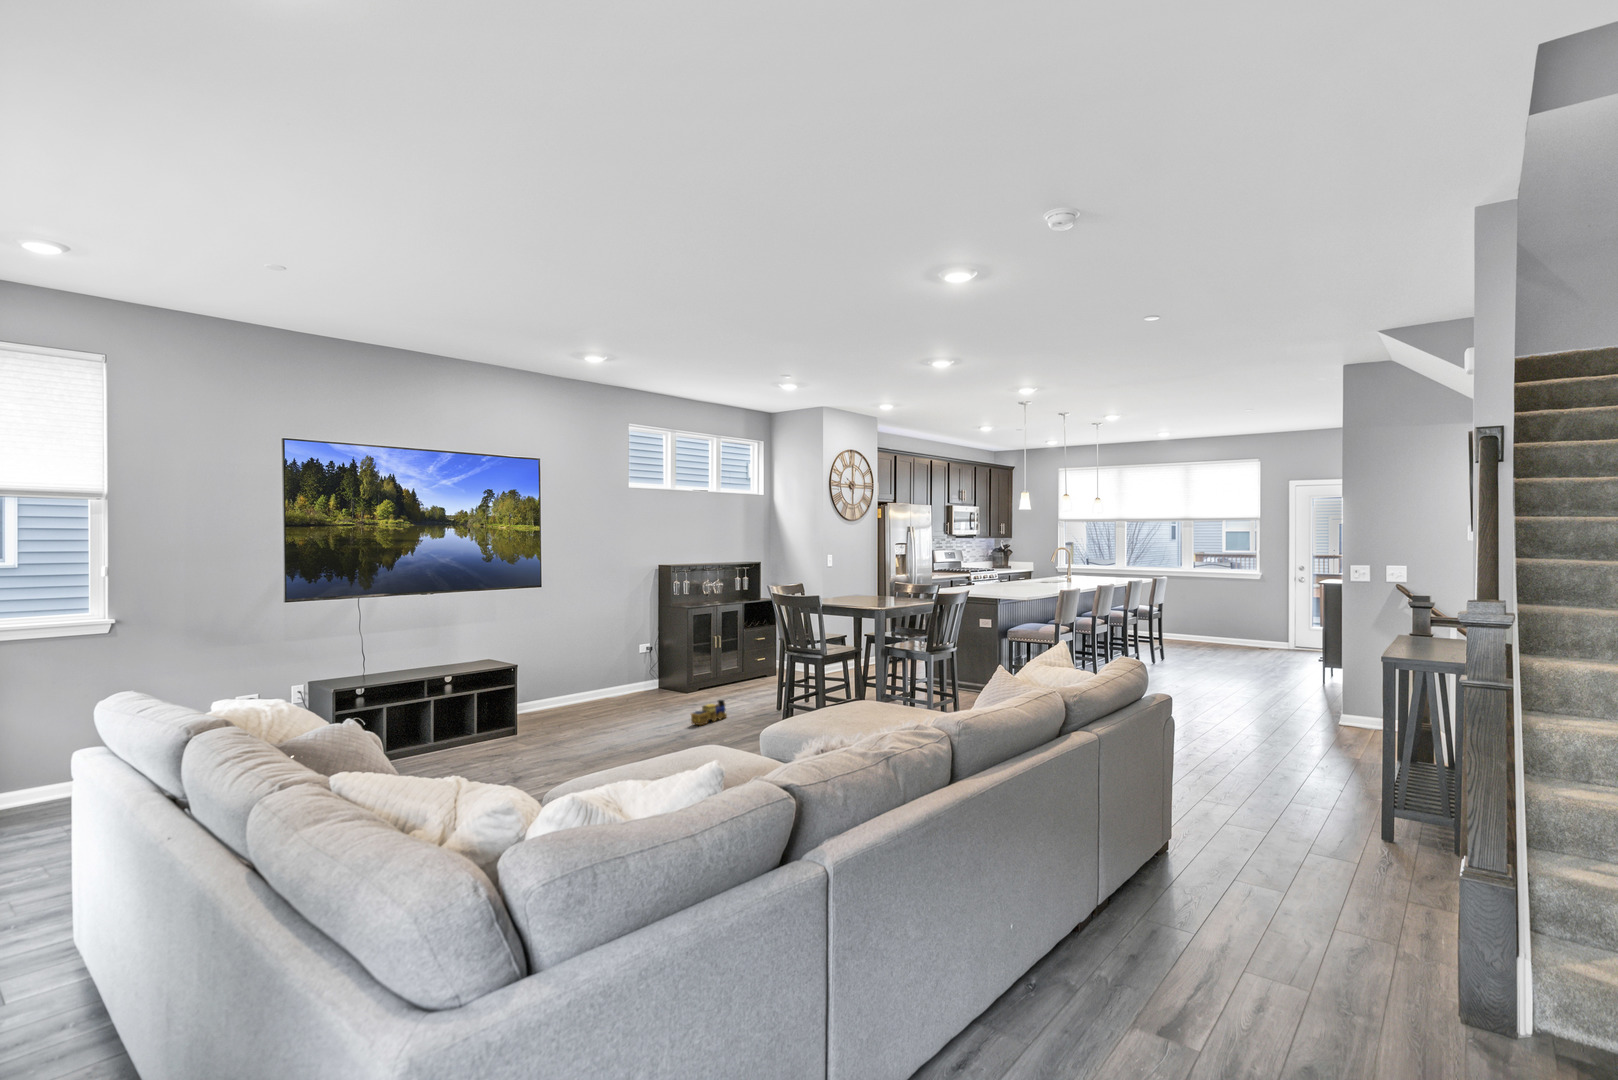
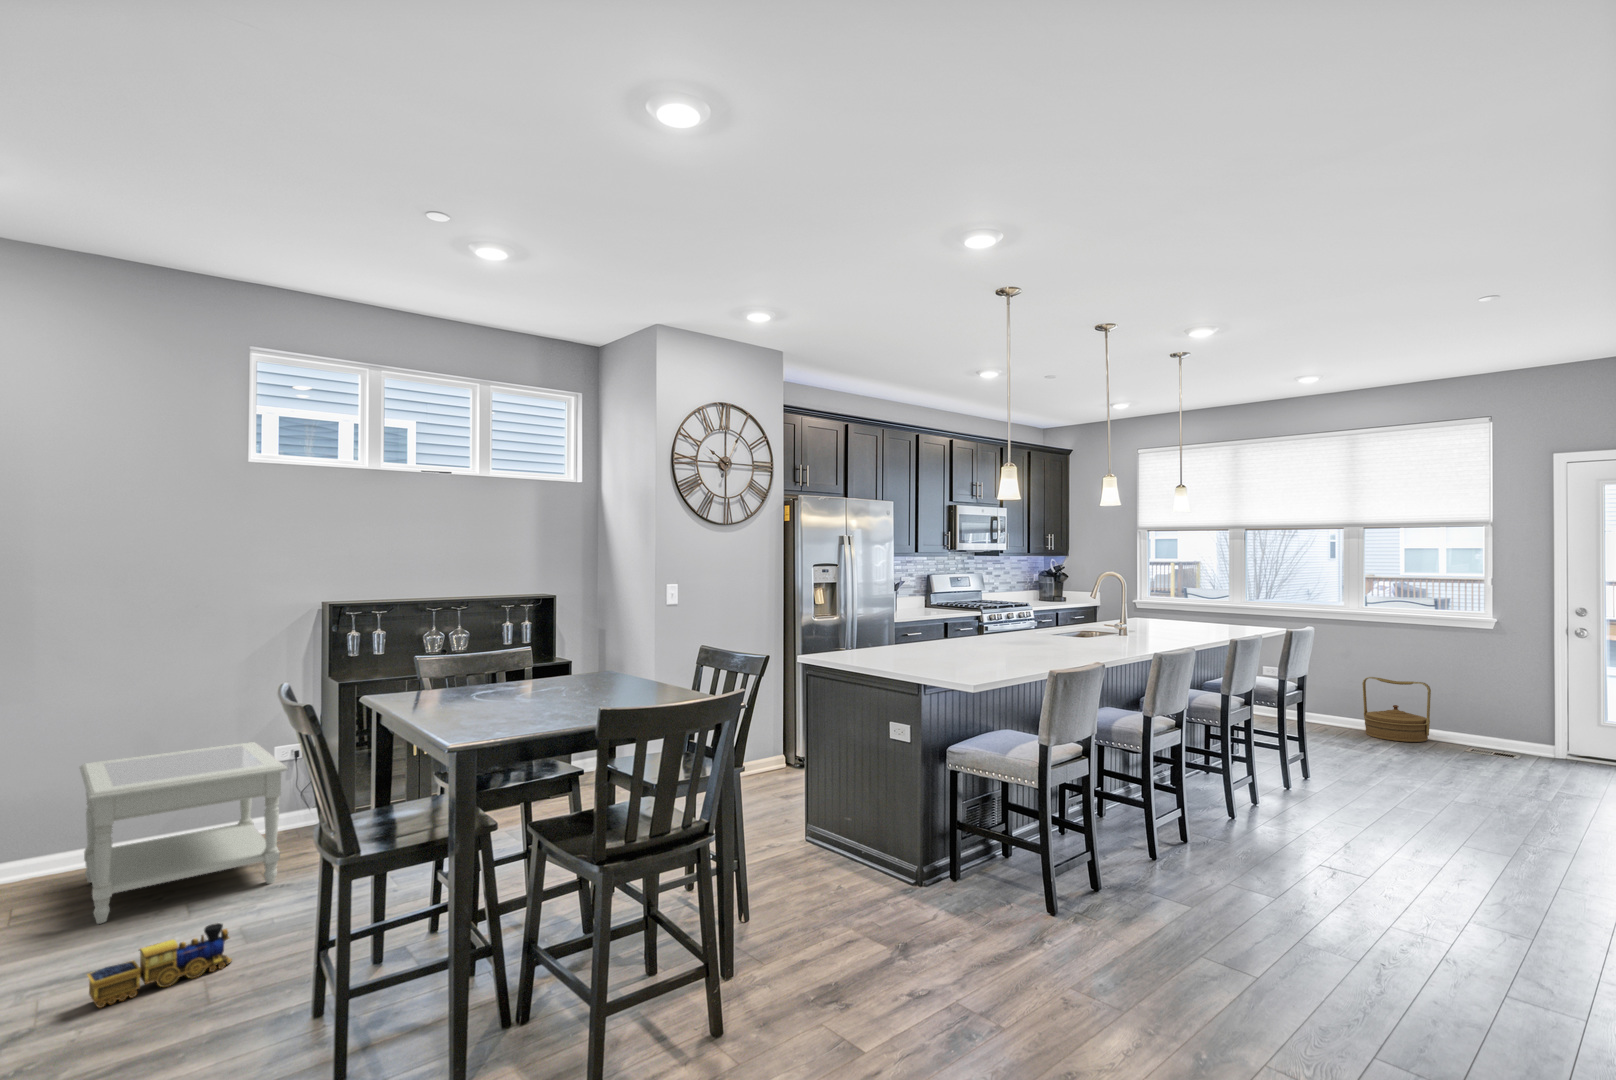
woven basket: none [1193,609,1229,644] -> present [1362,677,1431,742]
side table: none [584,637,693,712] -> present [80,742,288,924]

